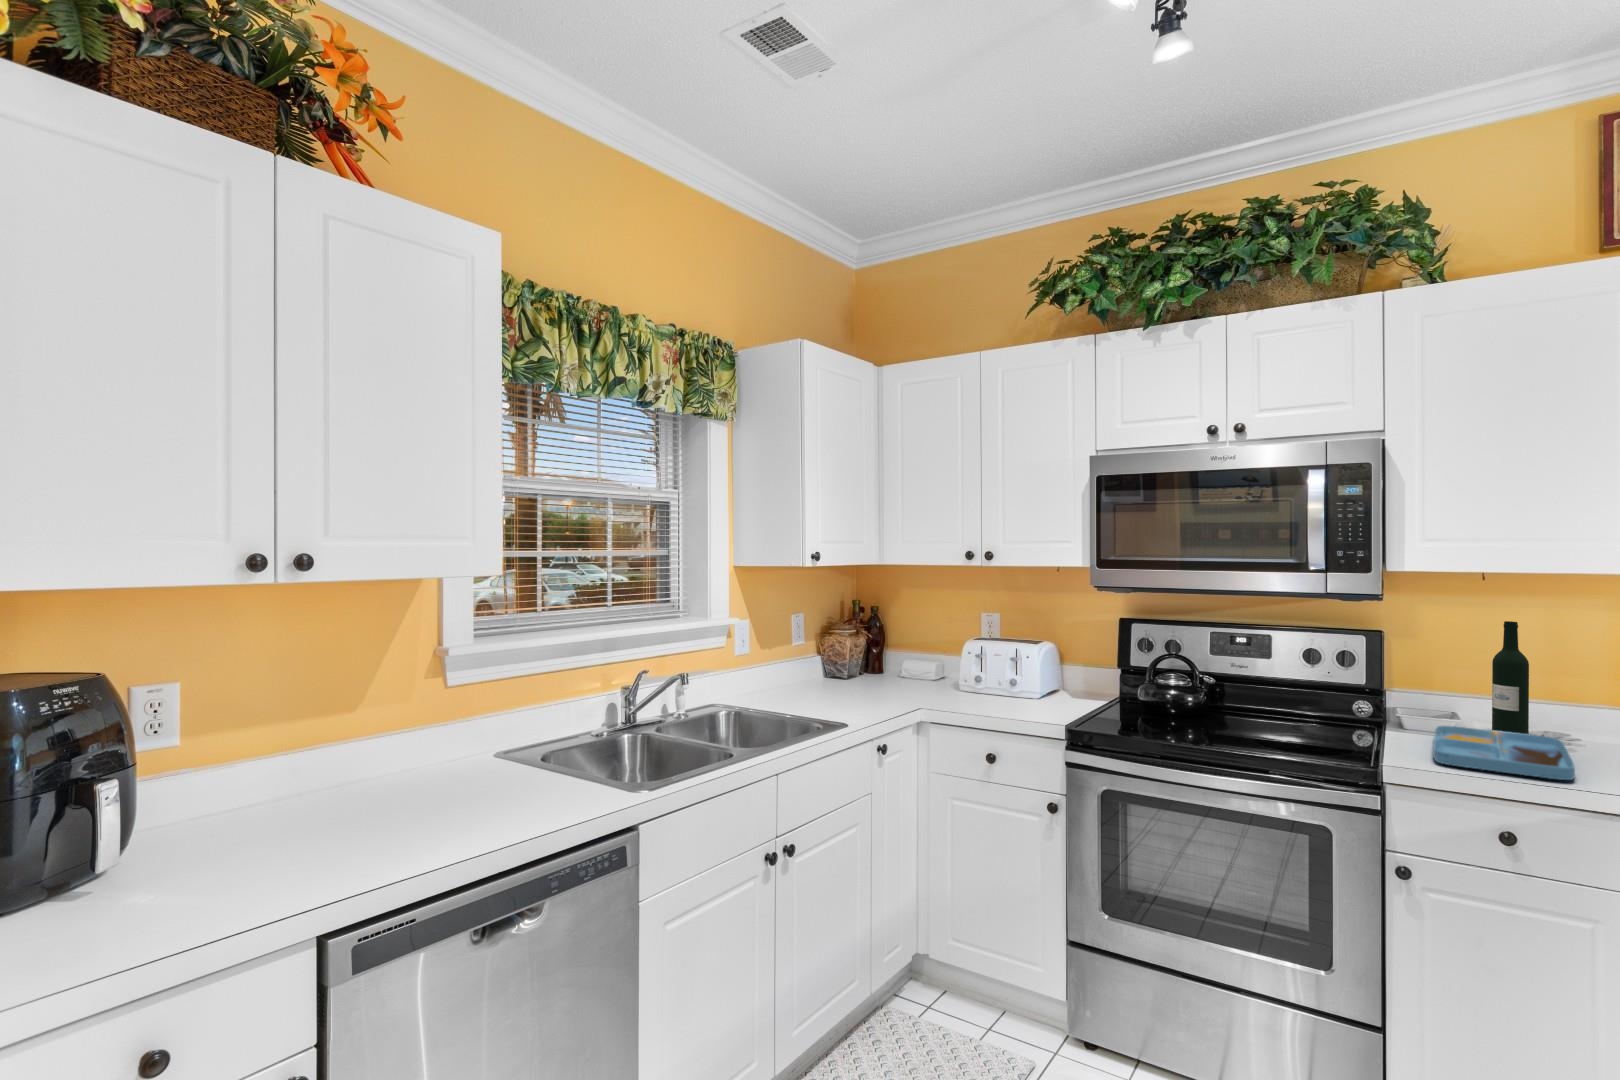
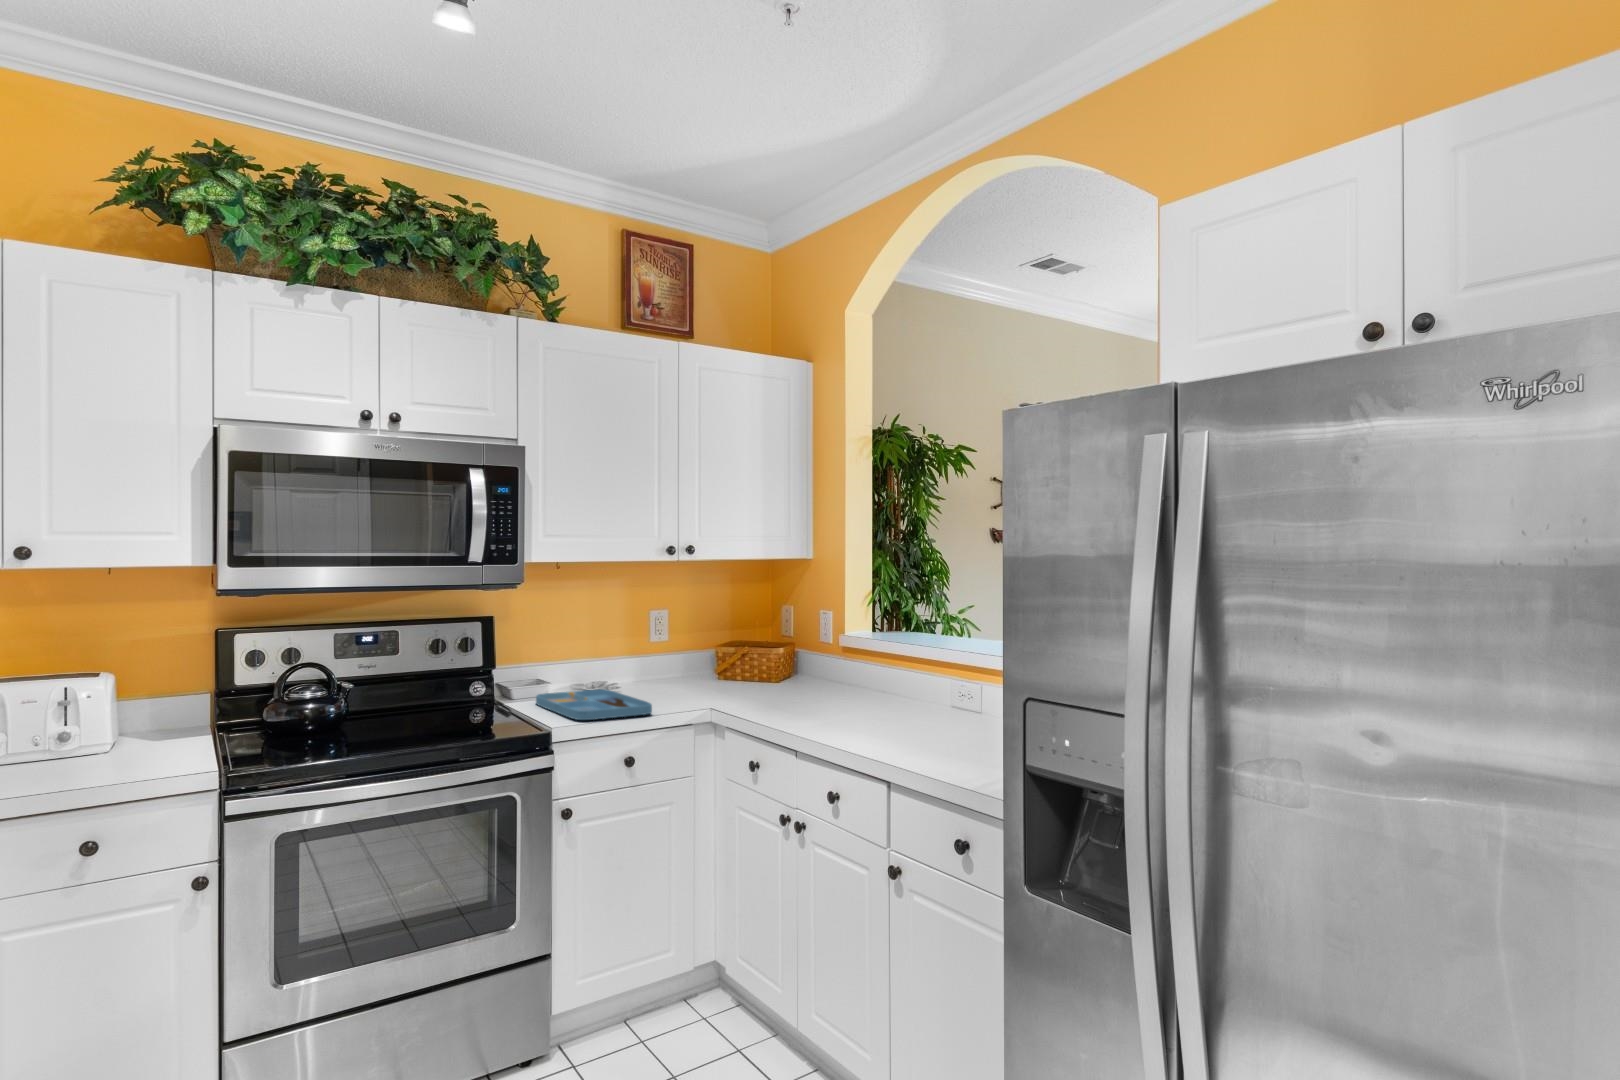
wine bottle: present [1492,621,1529,734] -> none [552,604,577,695]

